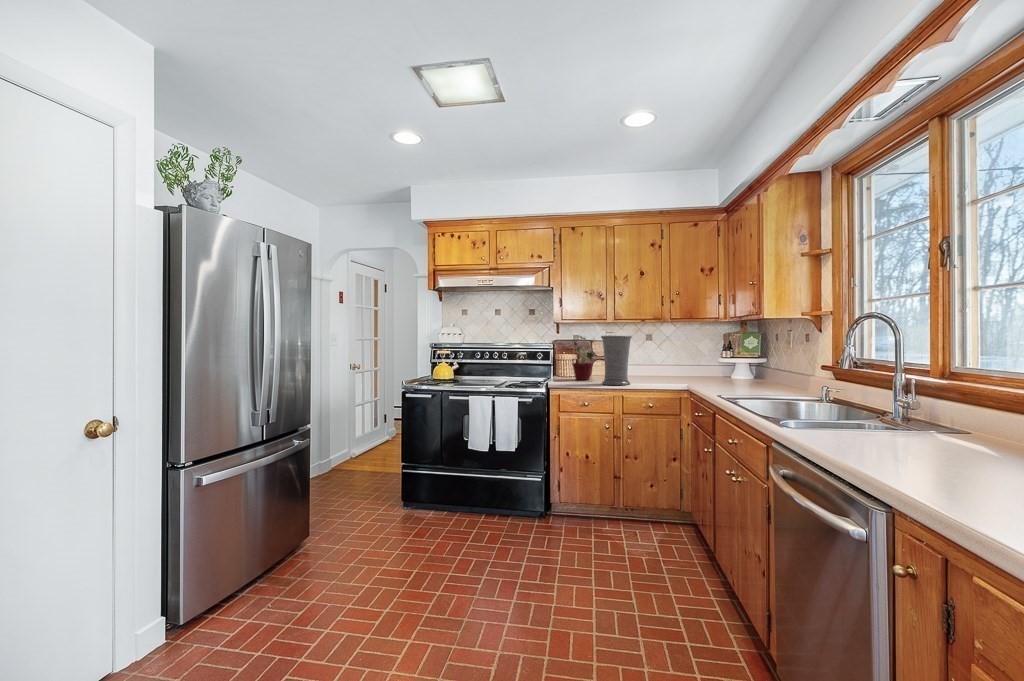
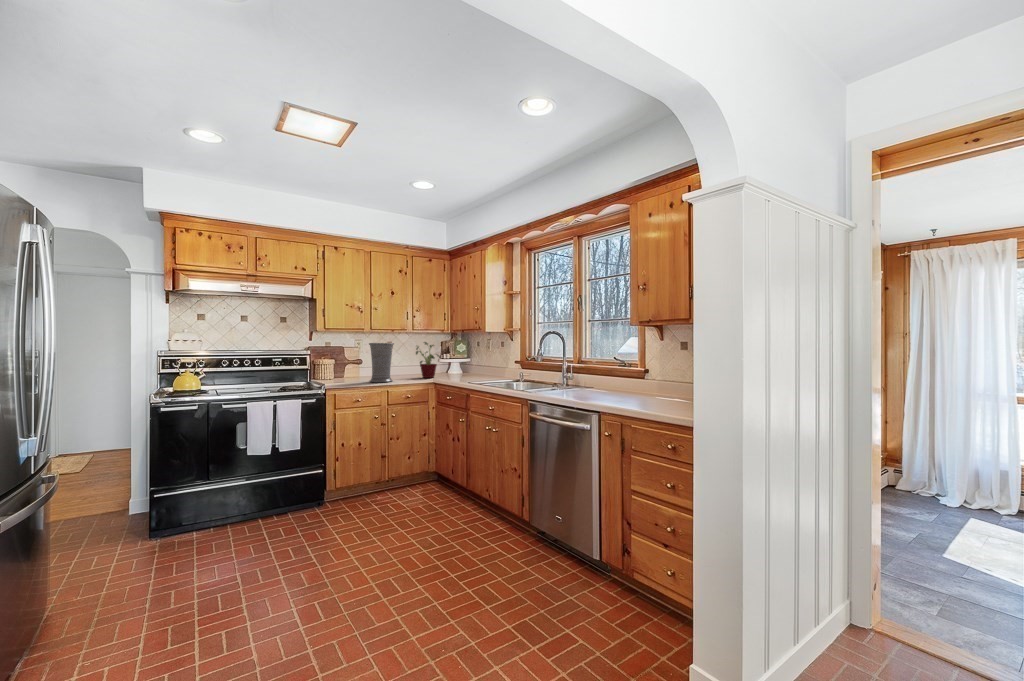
potted plant: present [570,336,595,380] -> present [416,342,440,378]

